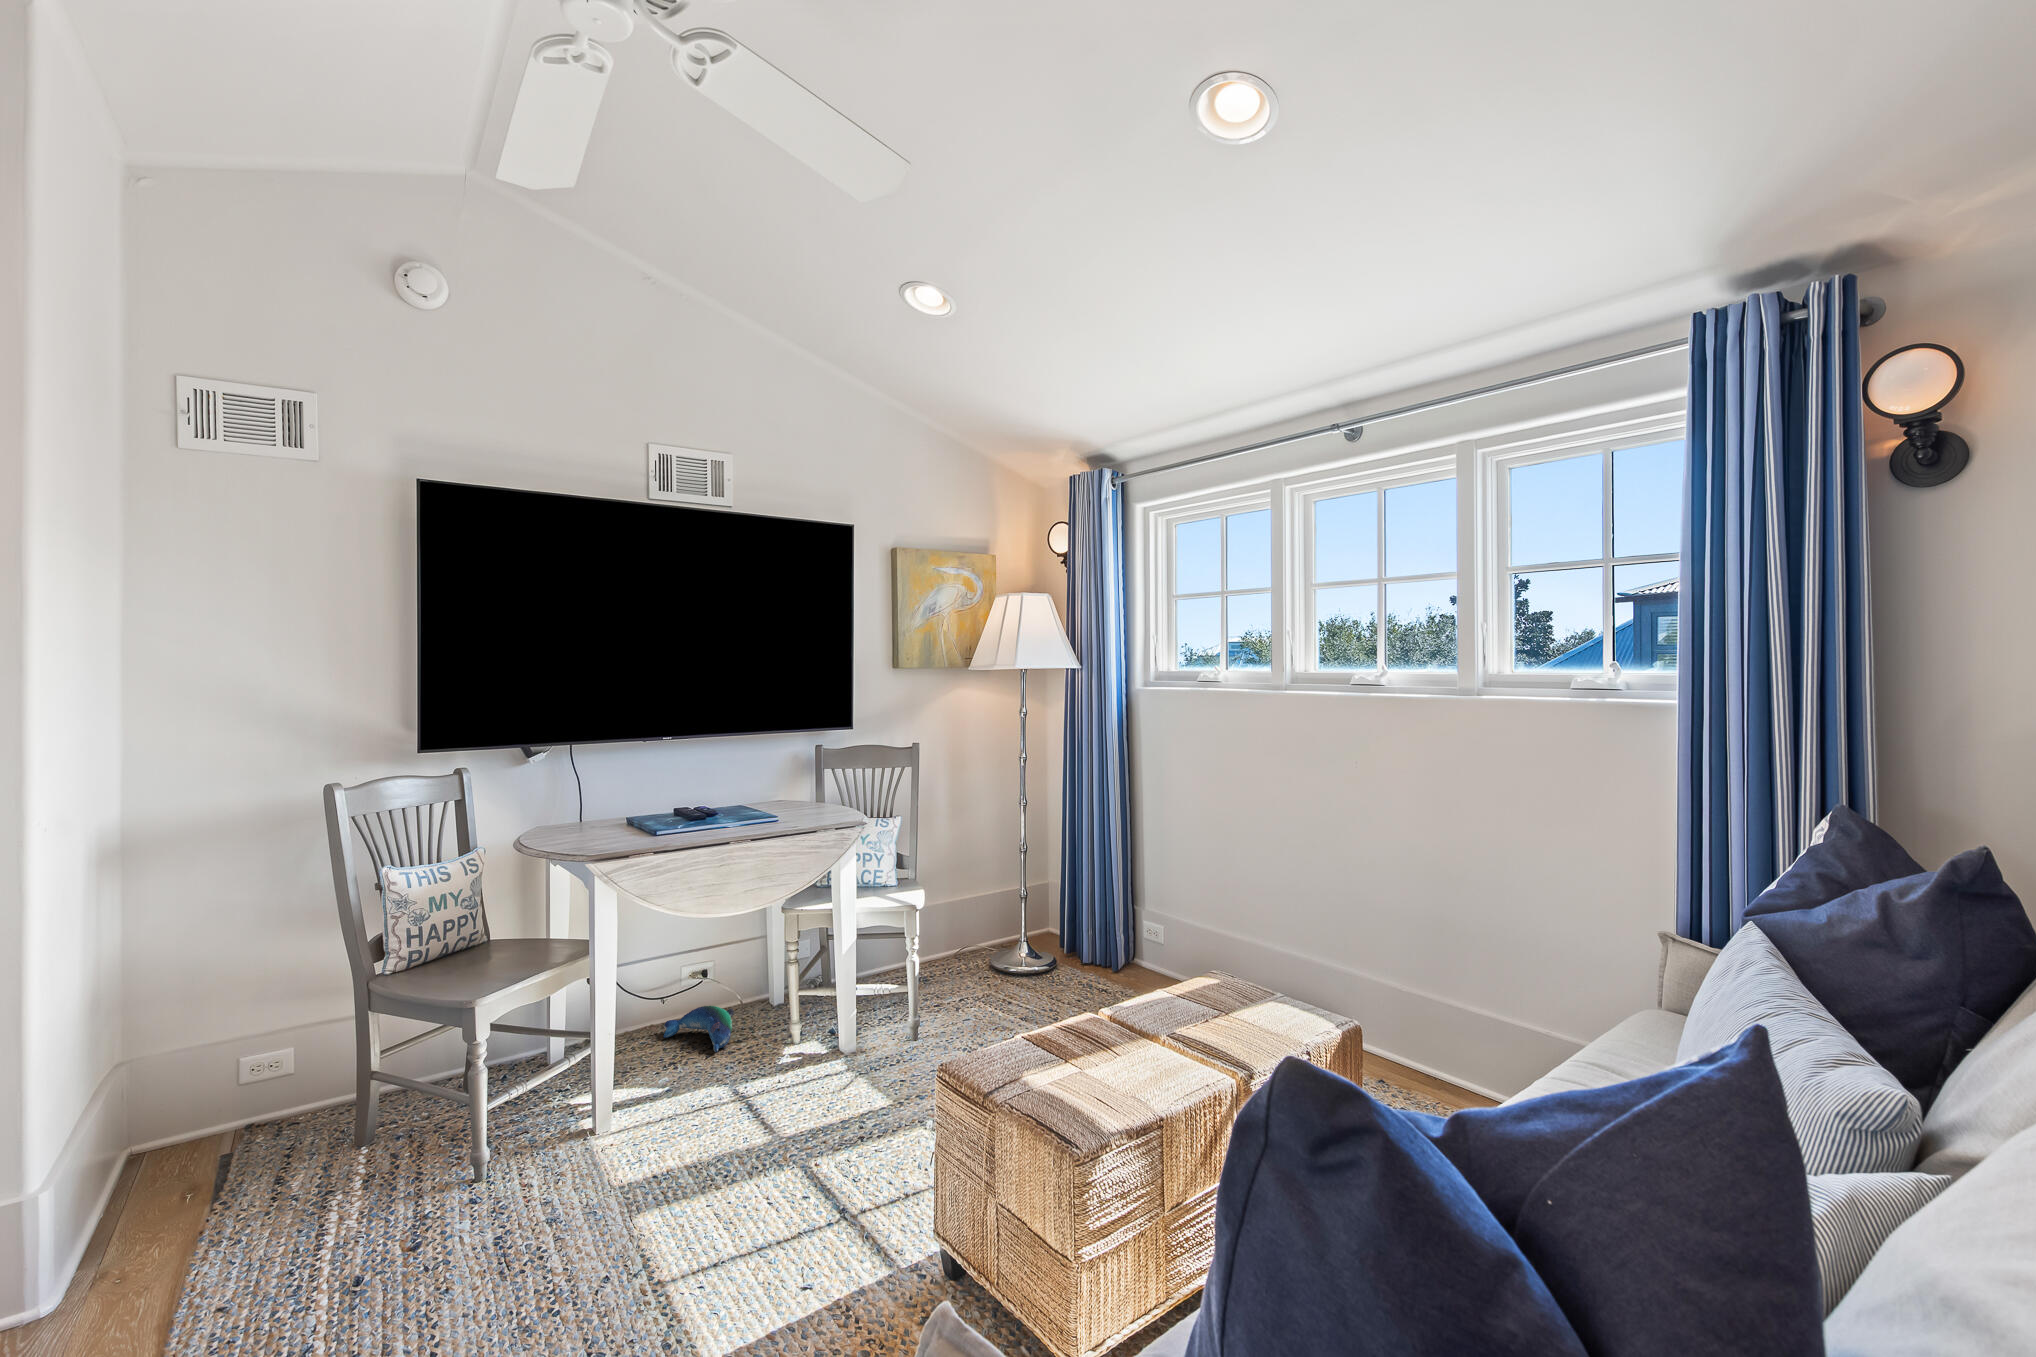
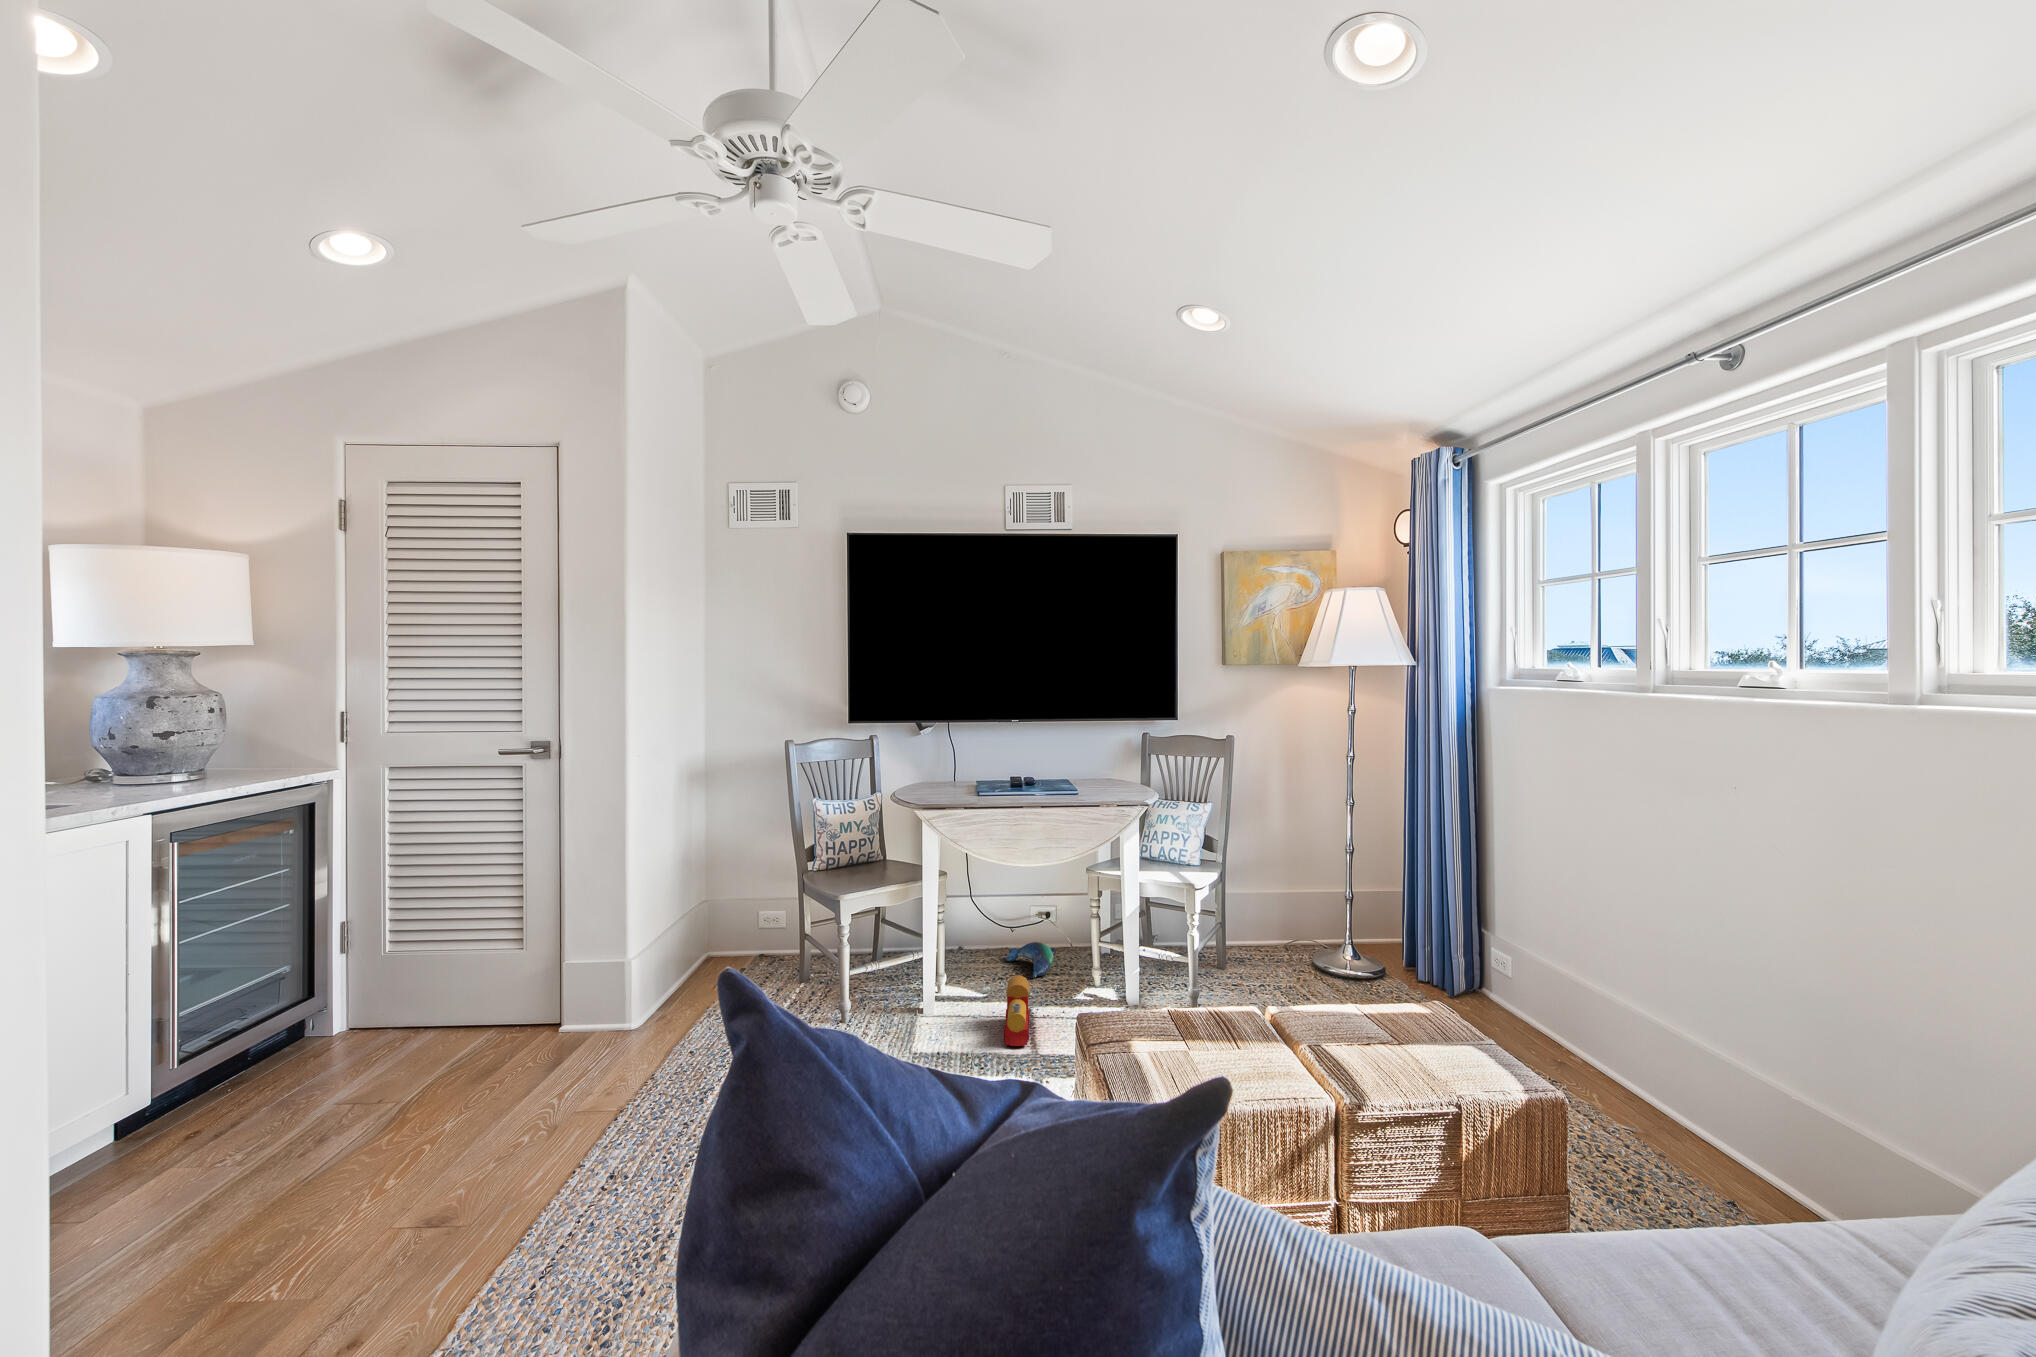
toy train: none [716,1059,771,1159] -> present [1004,975,1030,1046]

